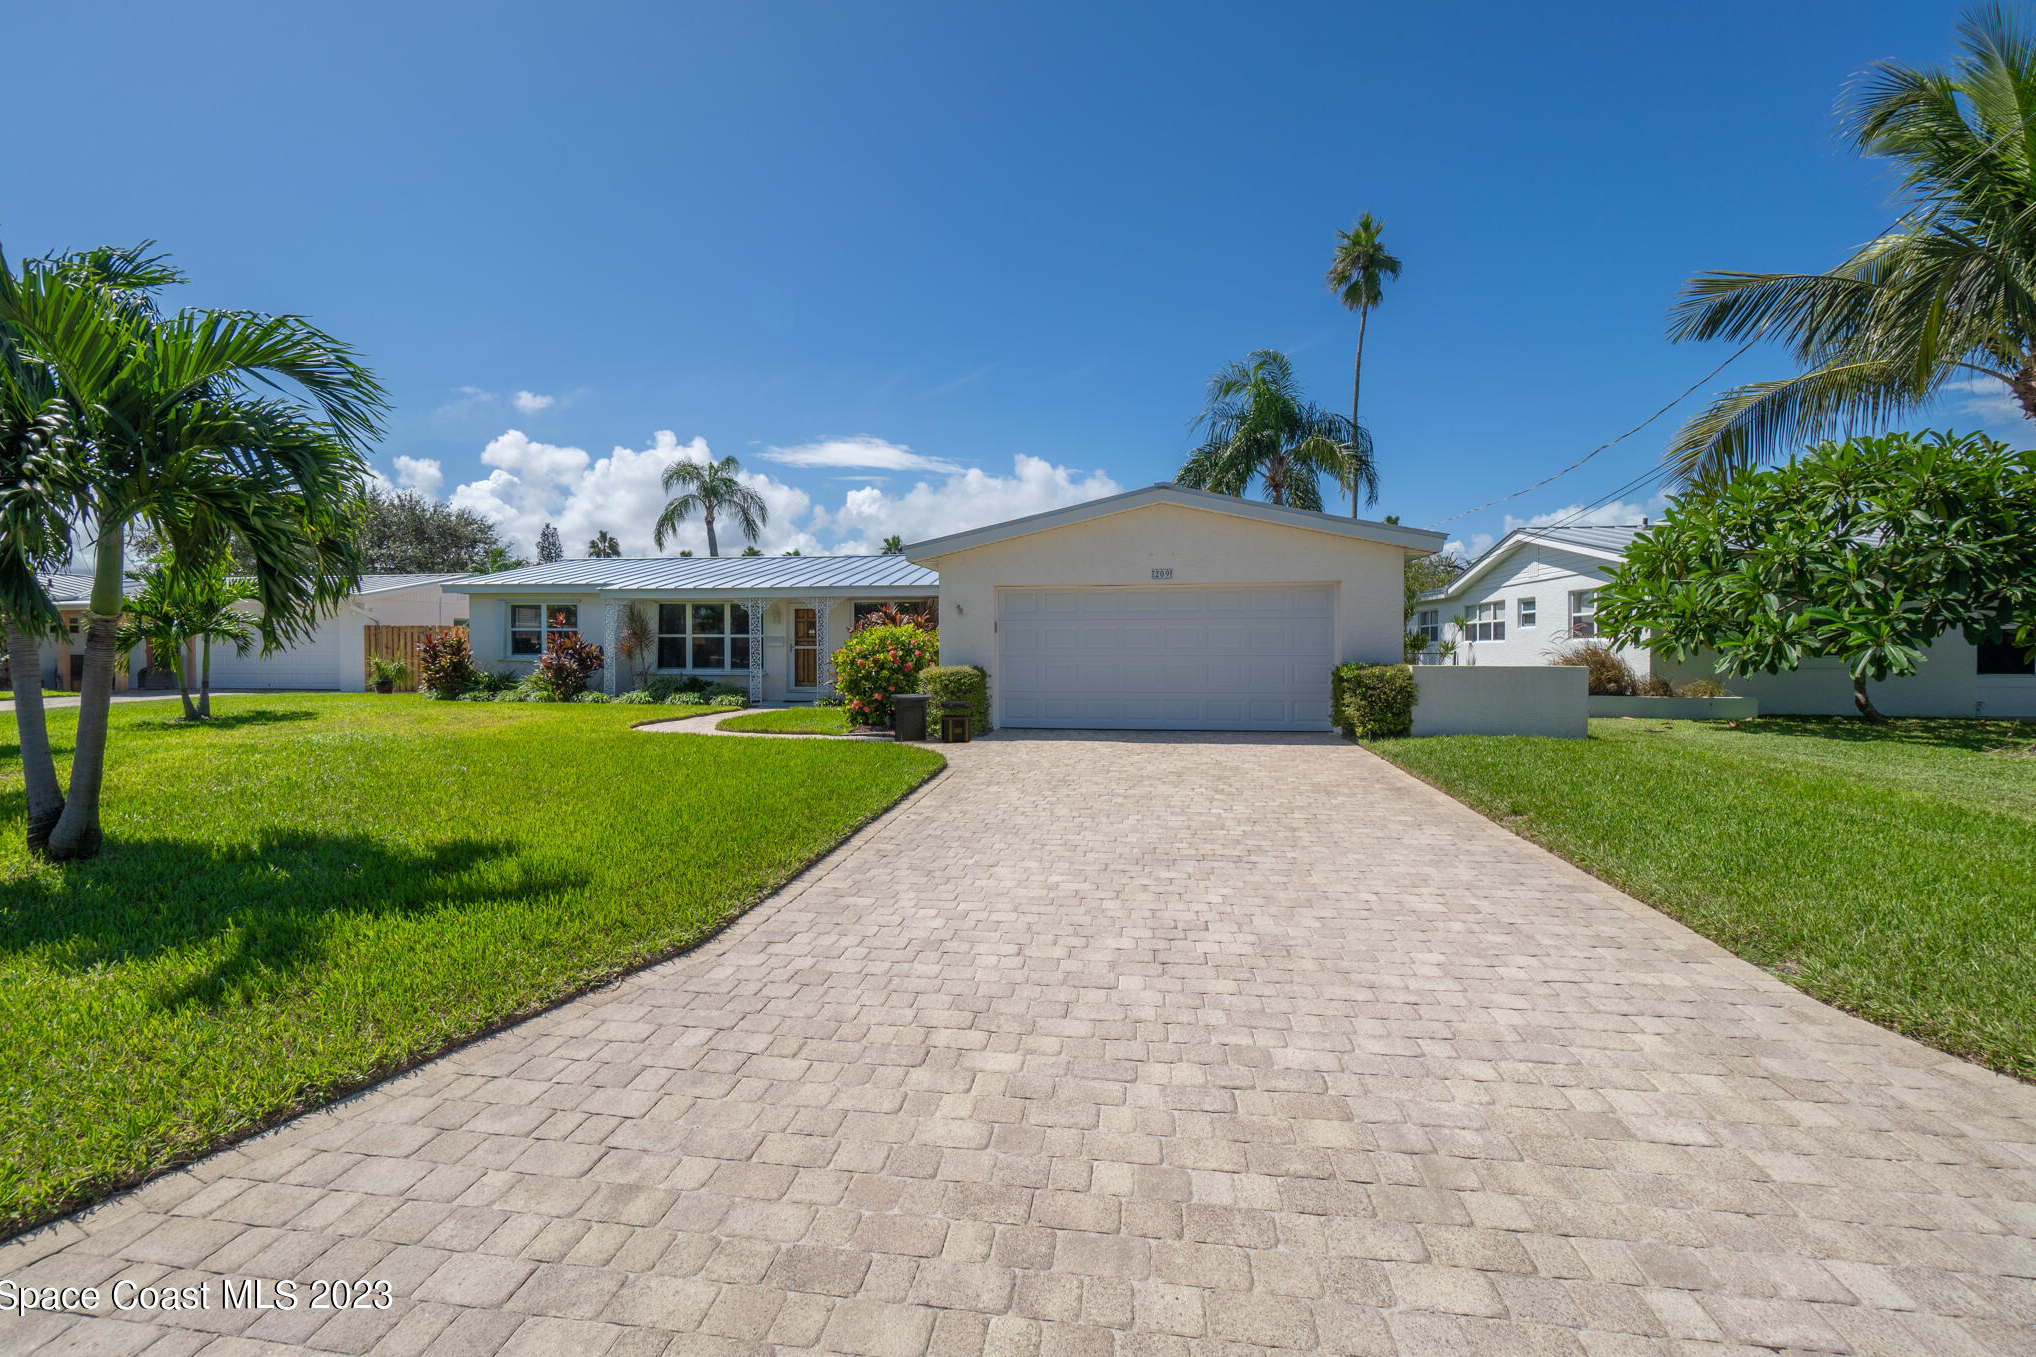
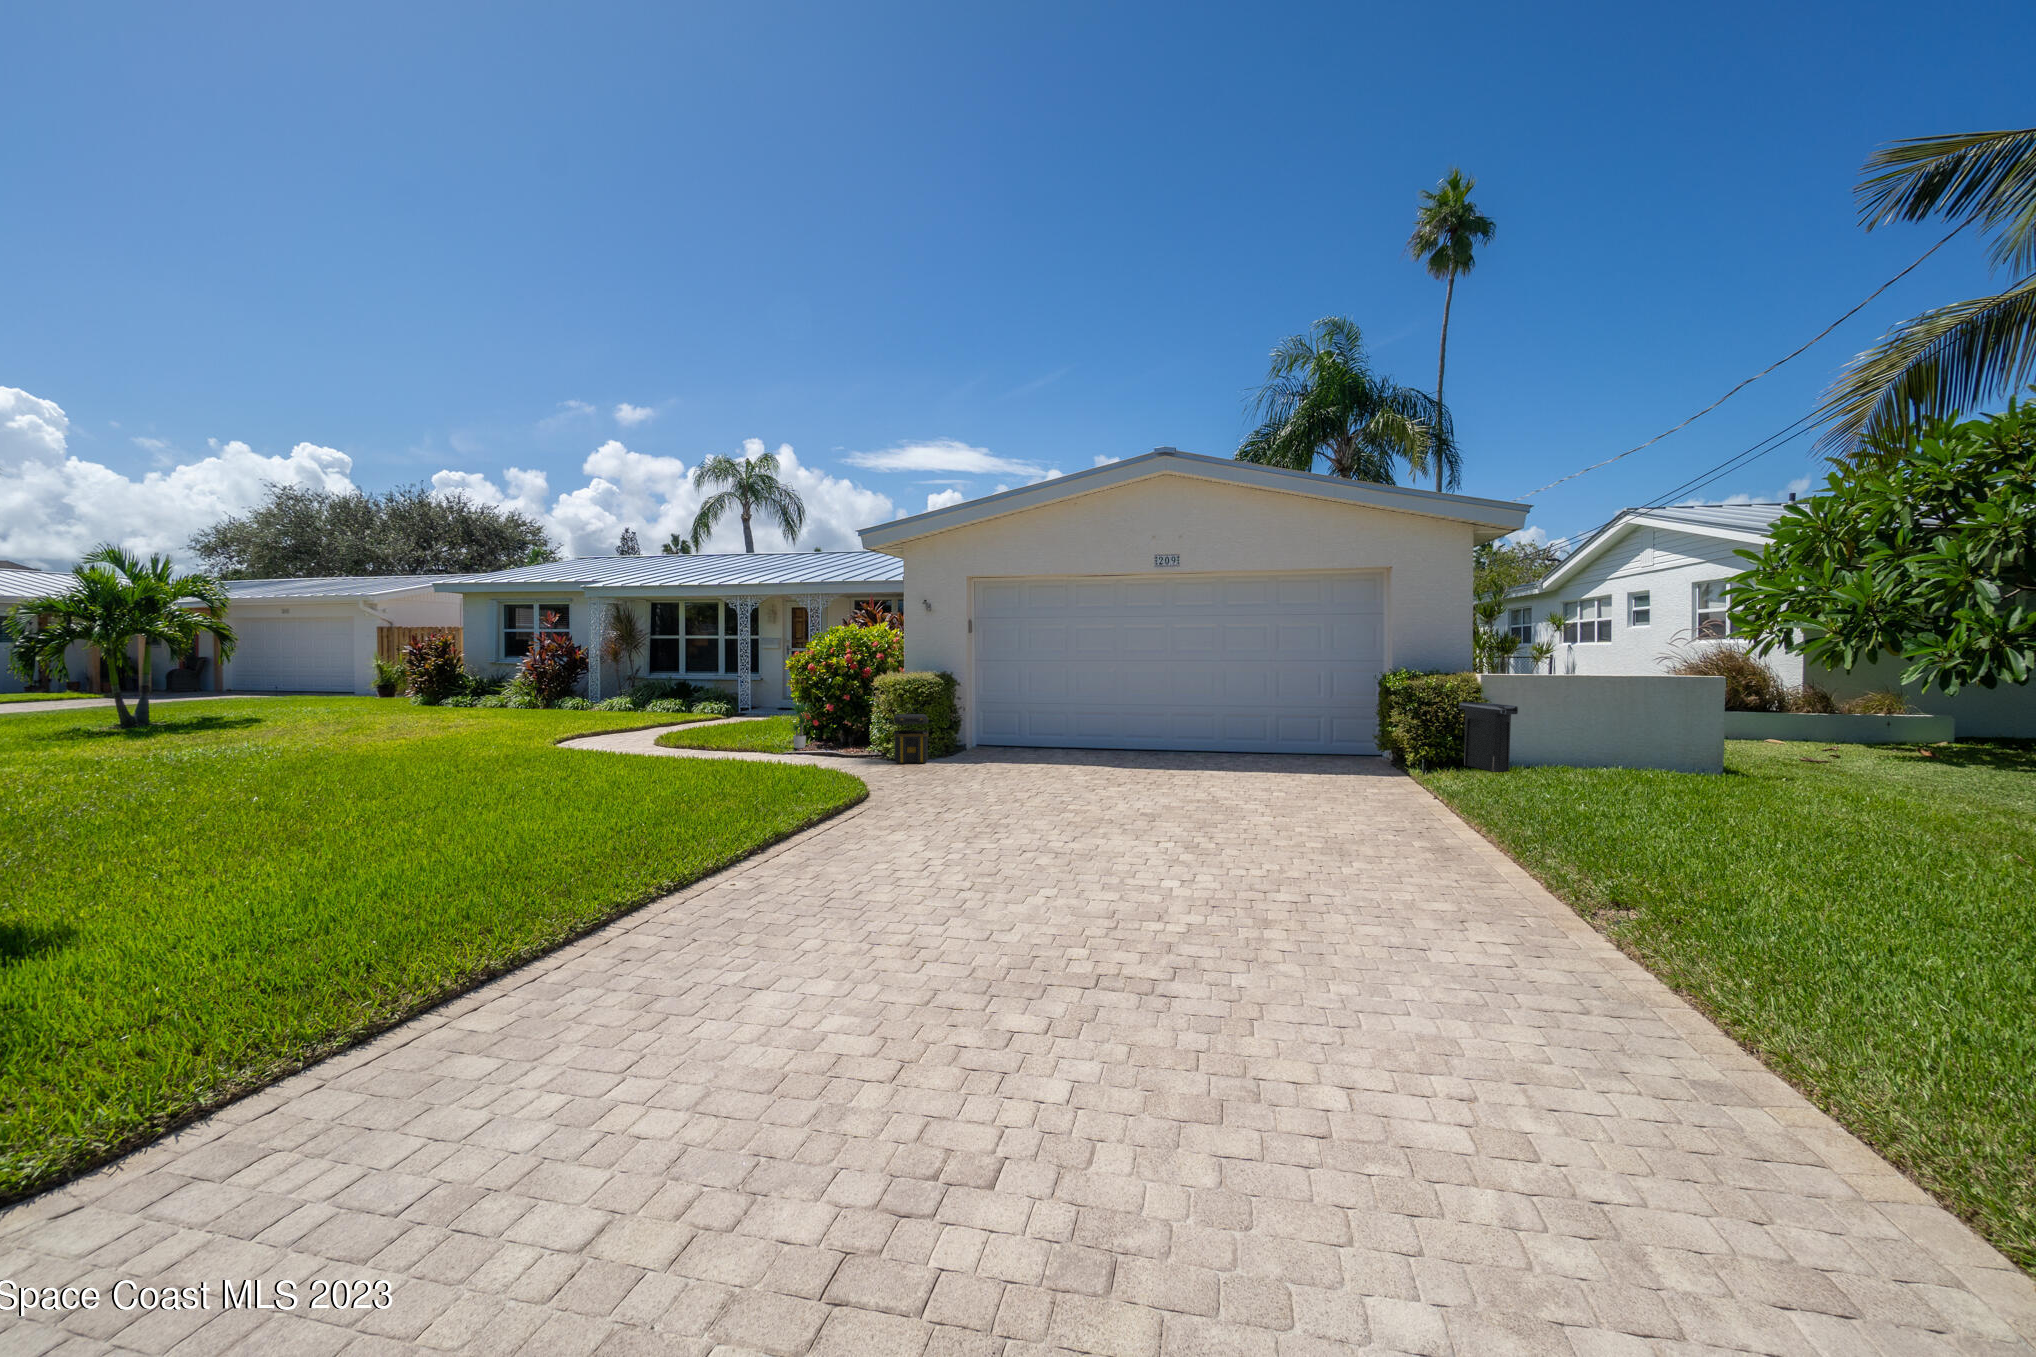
potted plant: none [836,690,862,733] -> present [790,701,809,749]
trash can: present [889,694,932,742] -> present [1459,702,1518,772]

